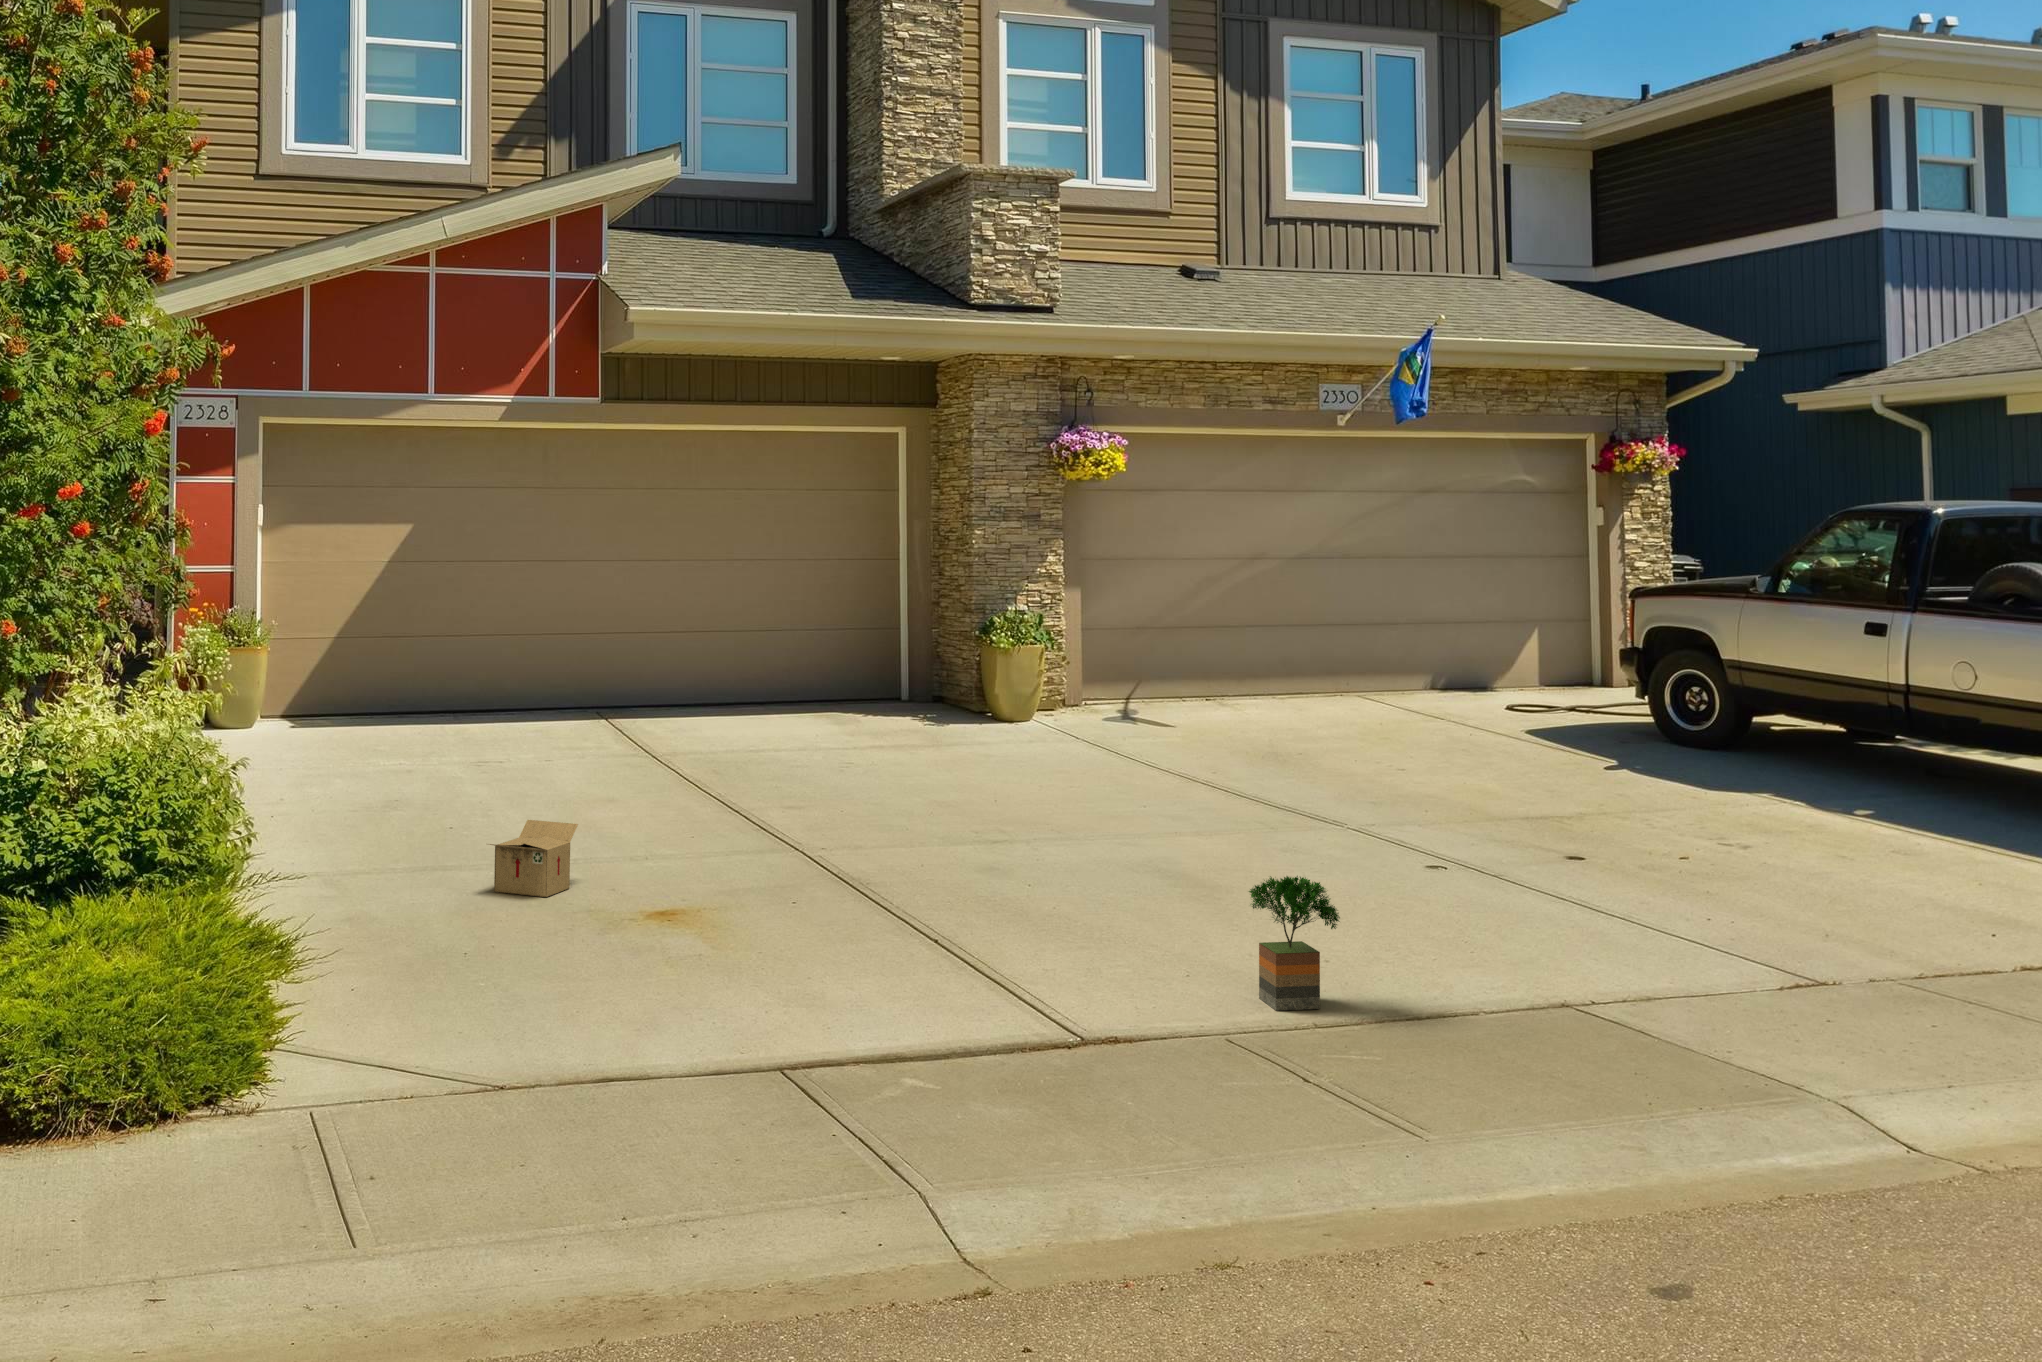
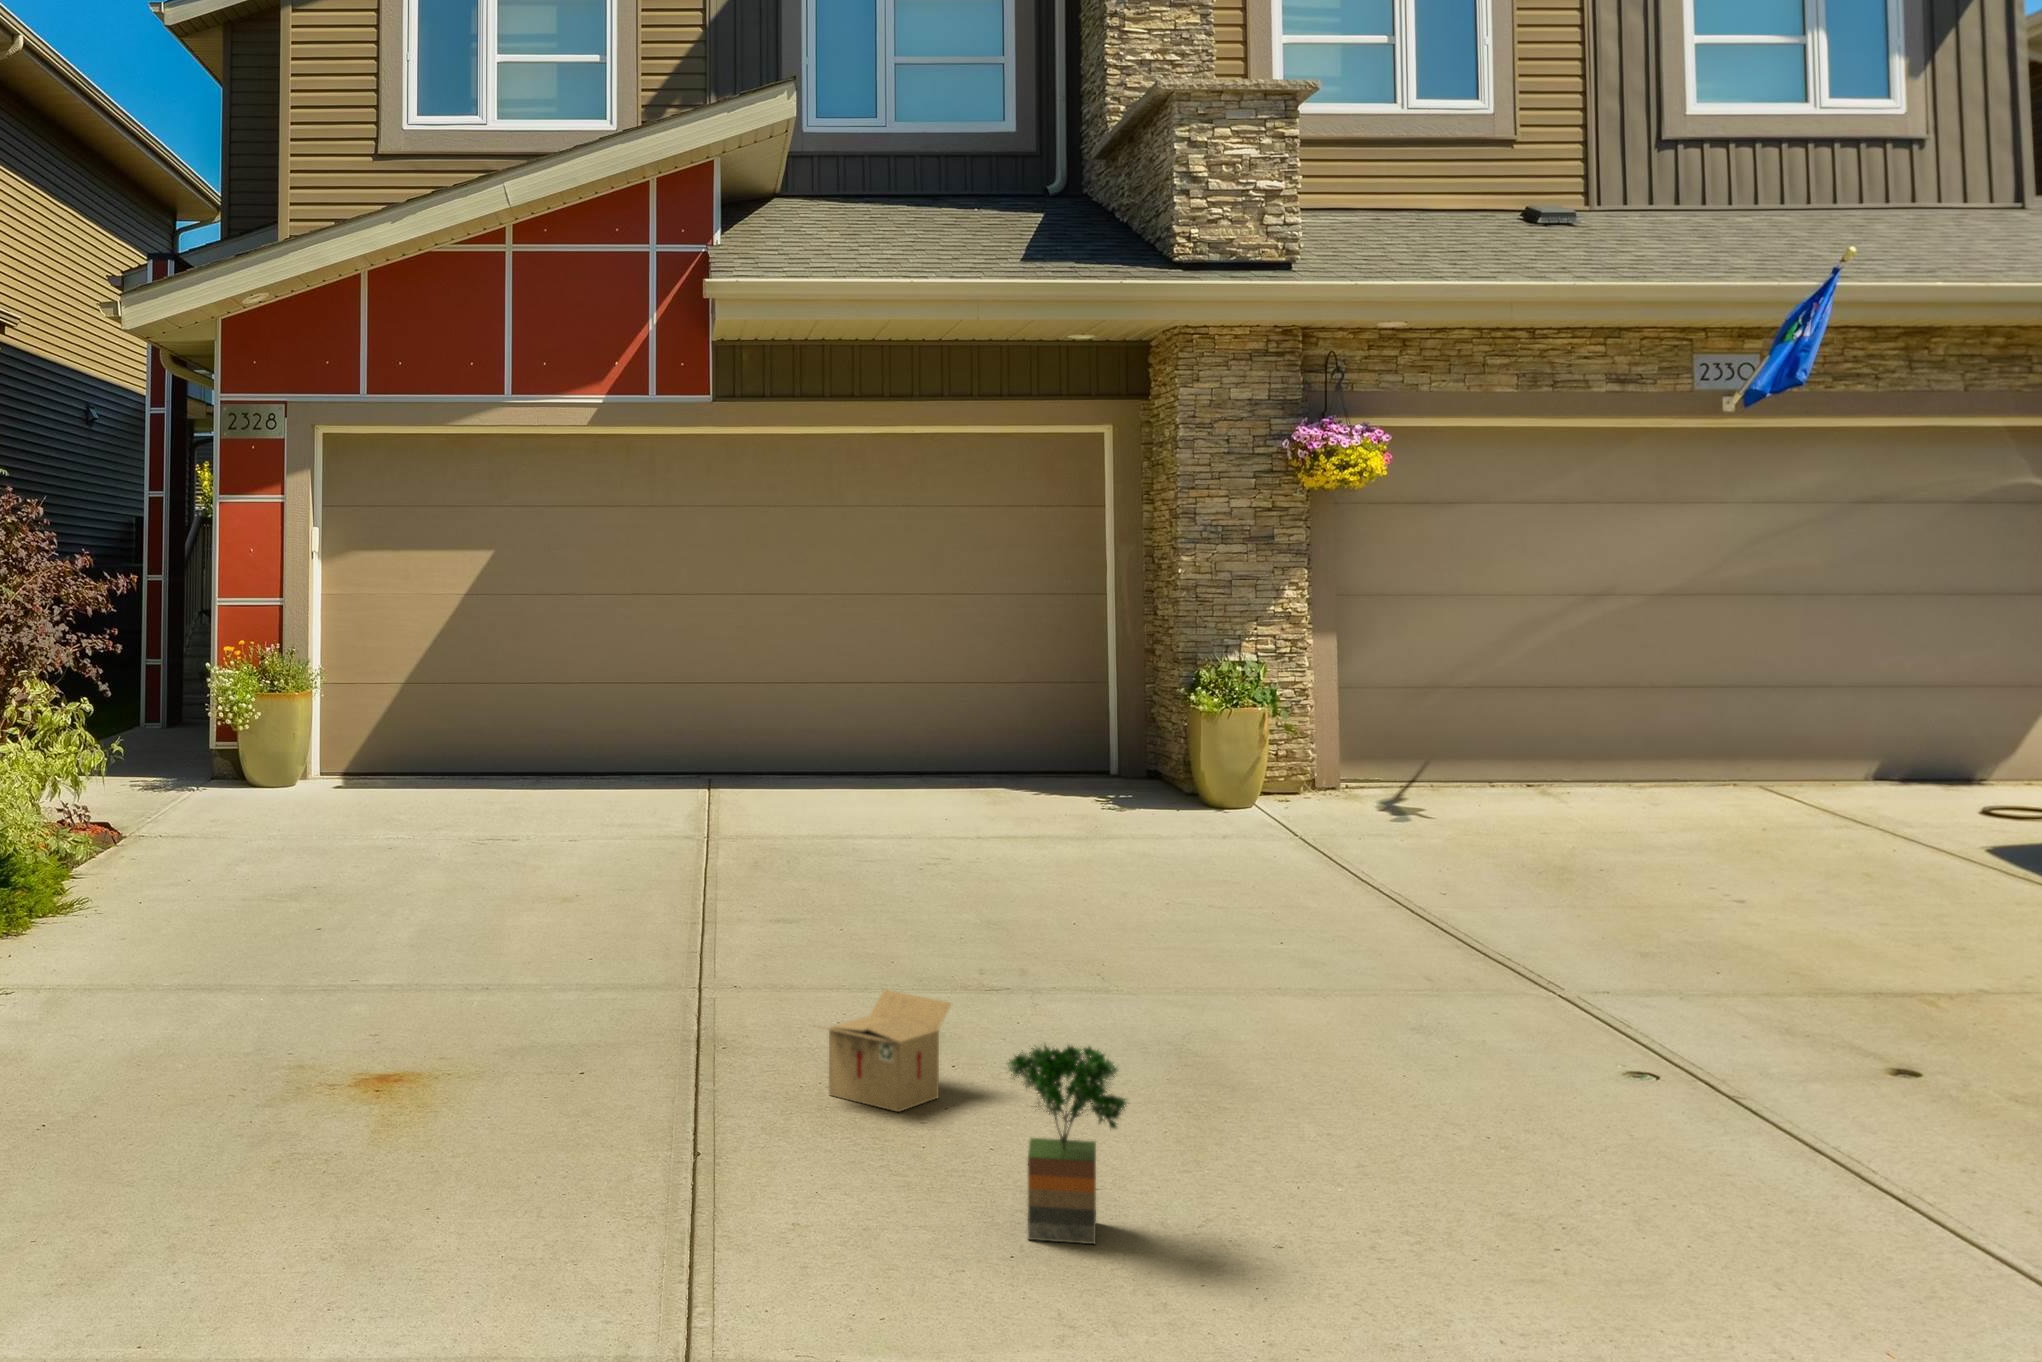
cardboard box: present [489,820,578,897] -> present [827,990,951,1112]

